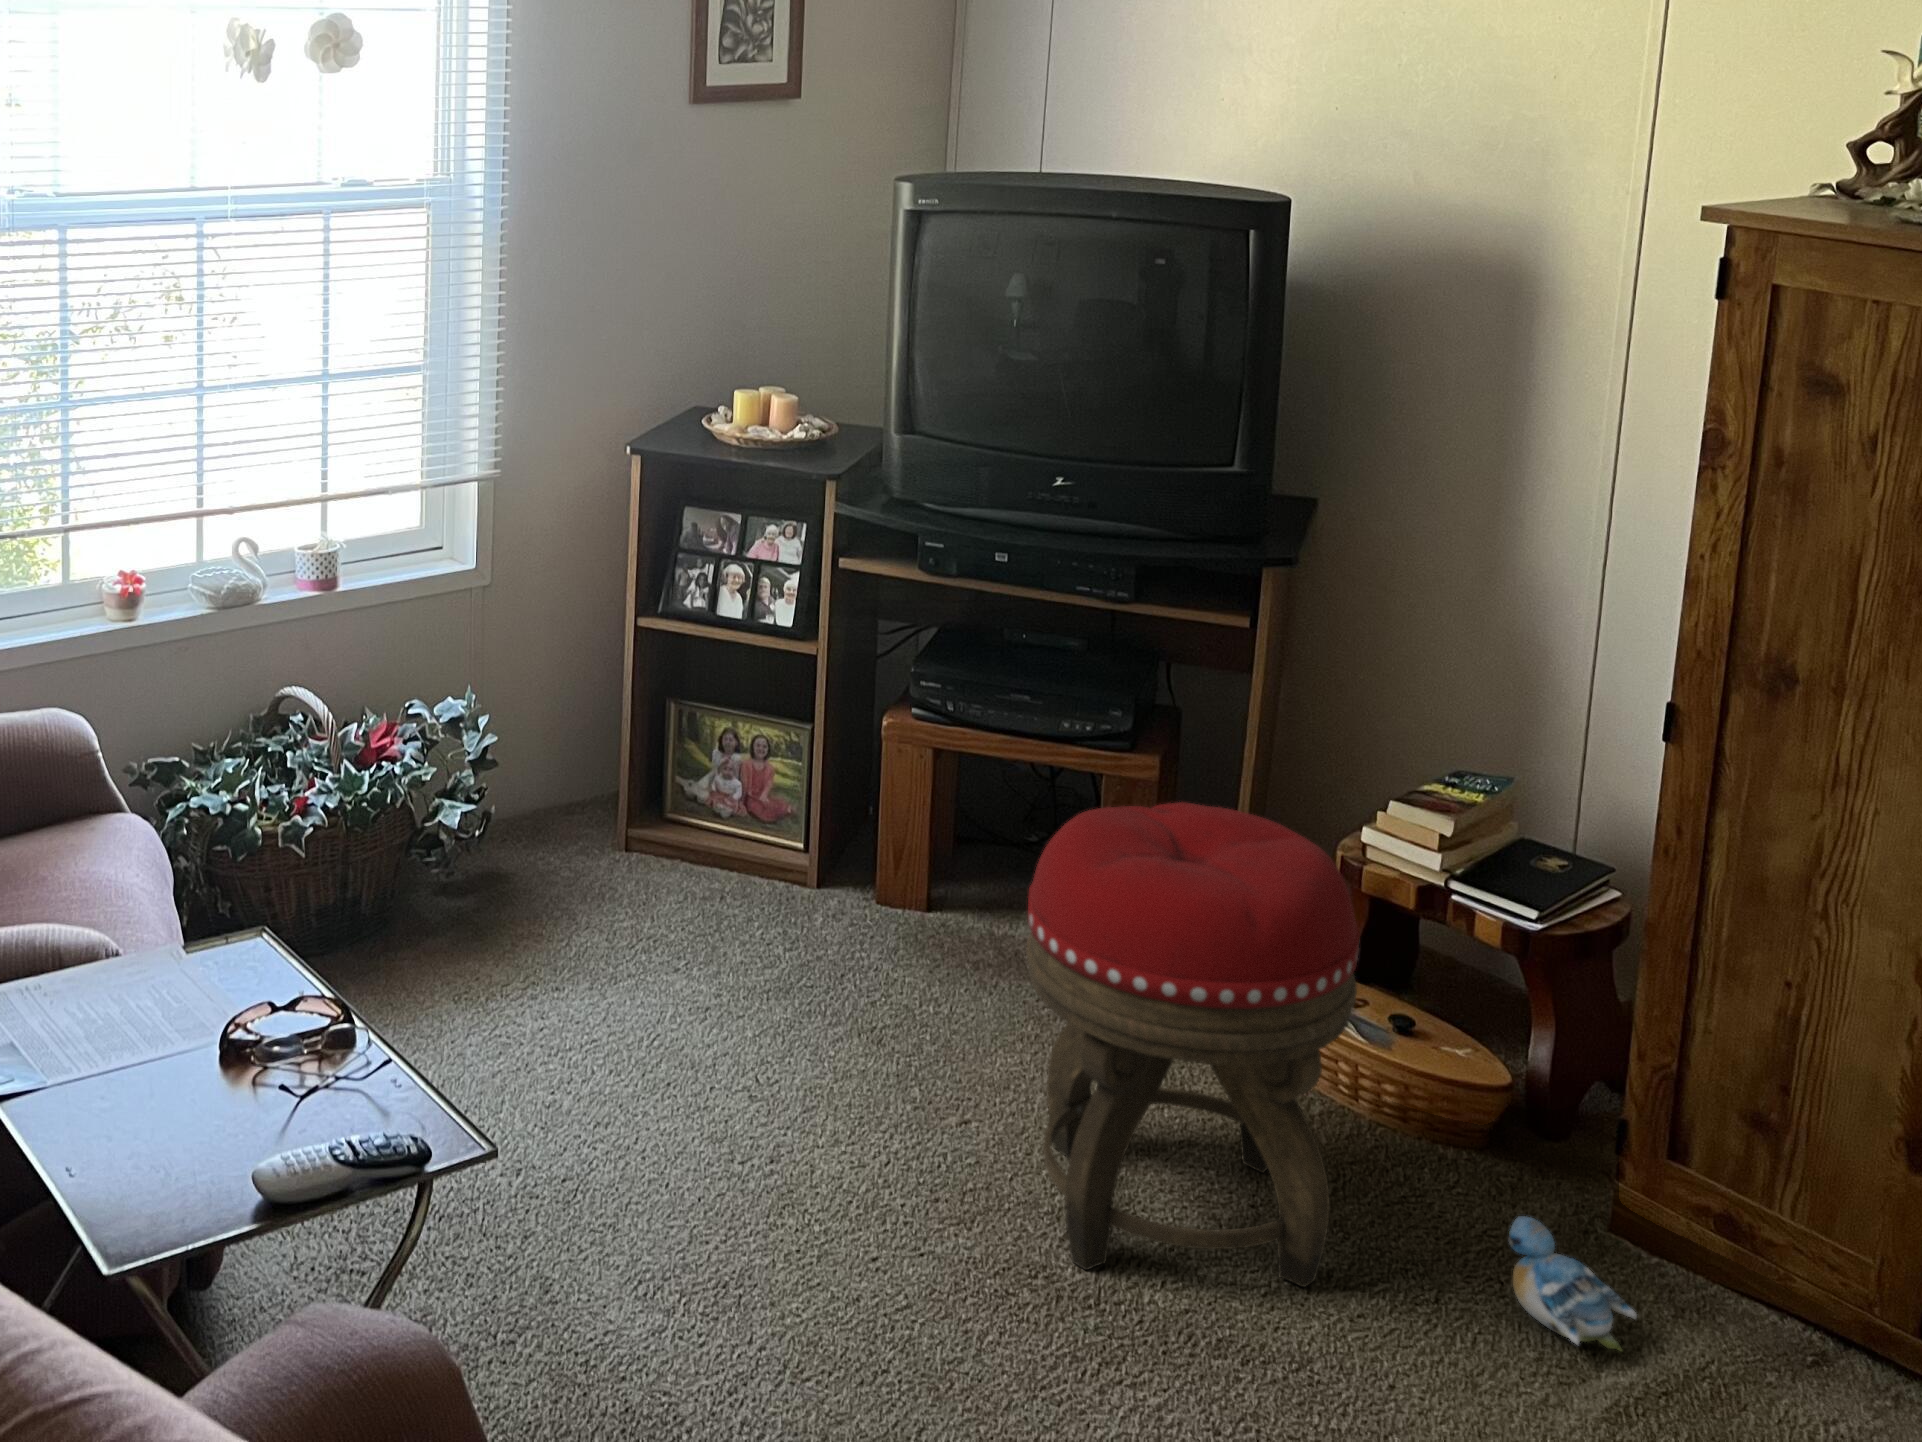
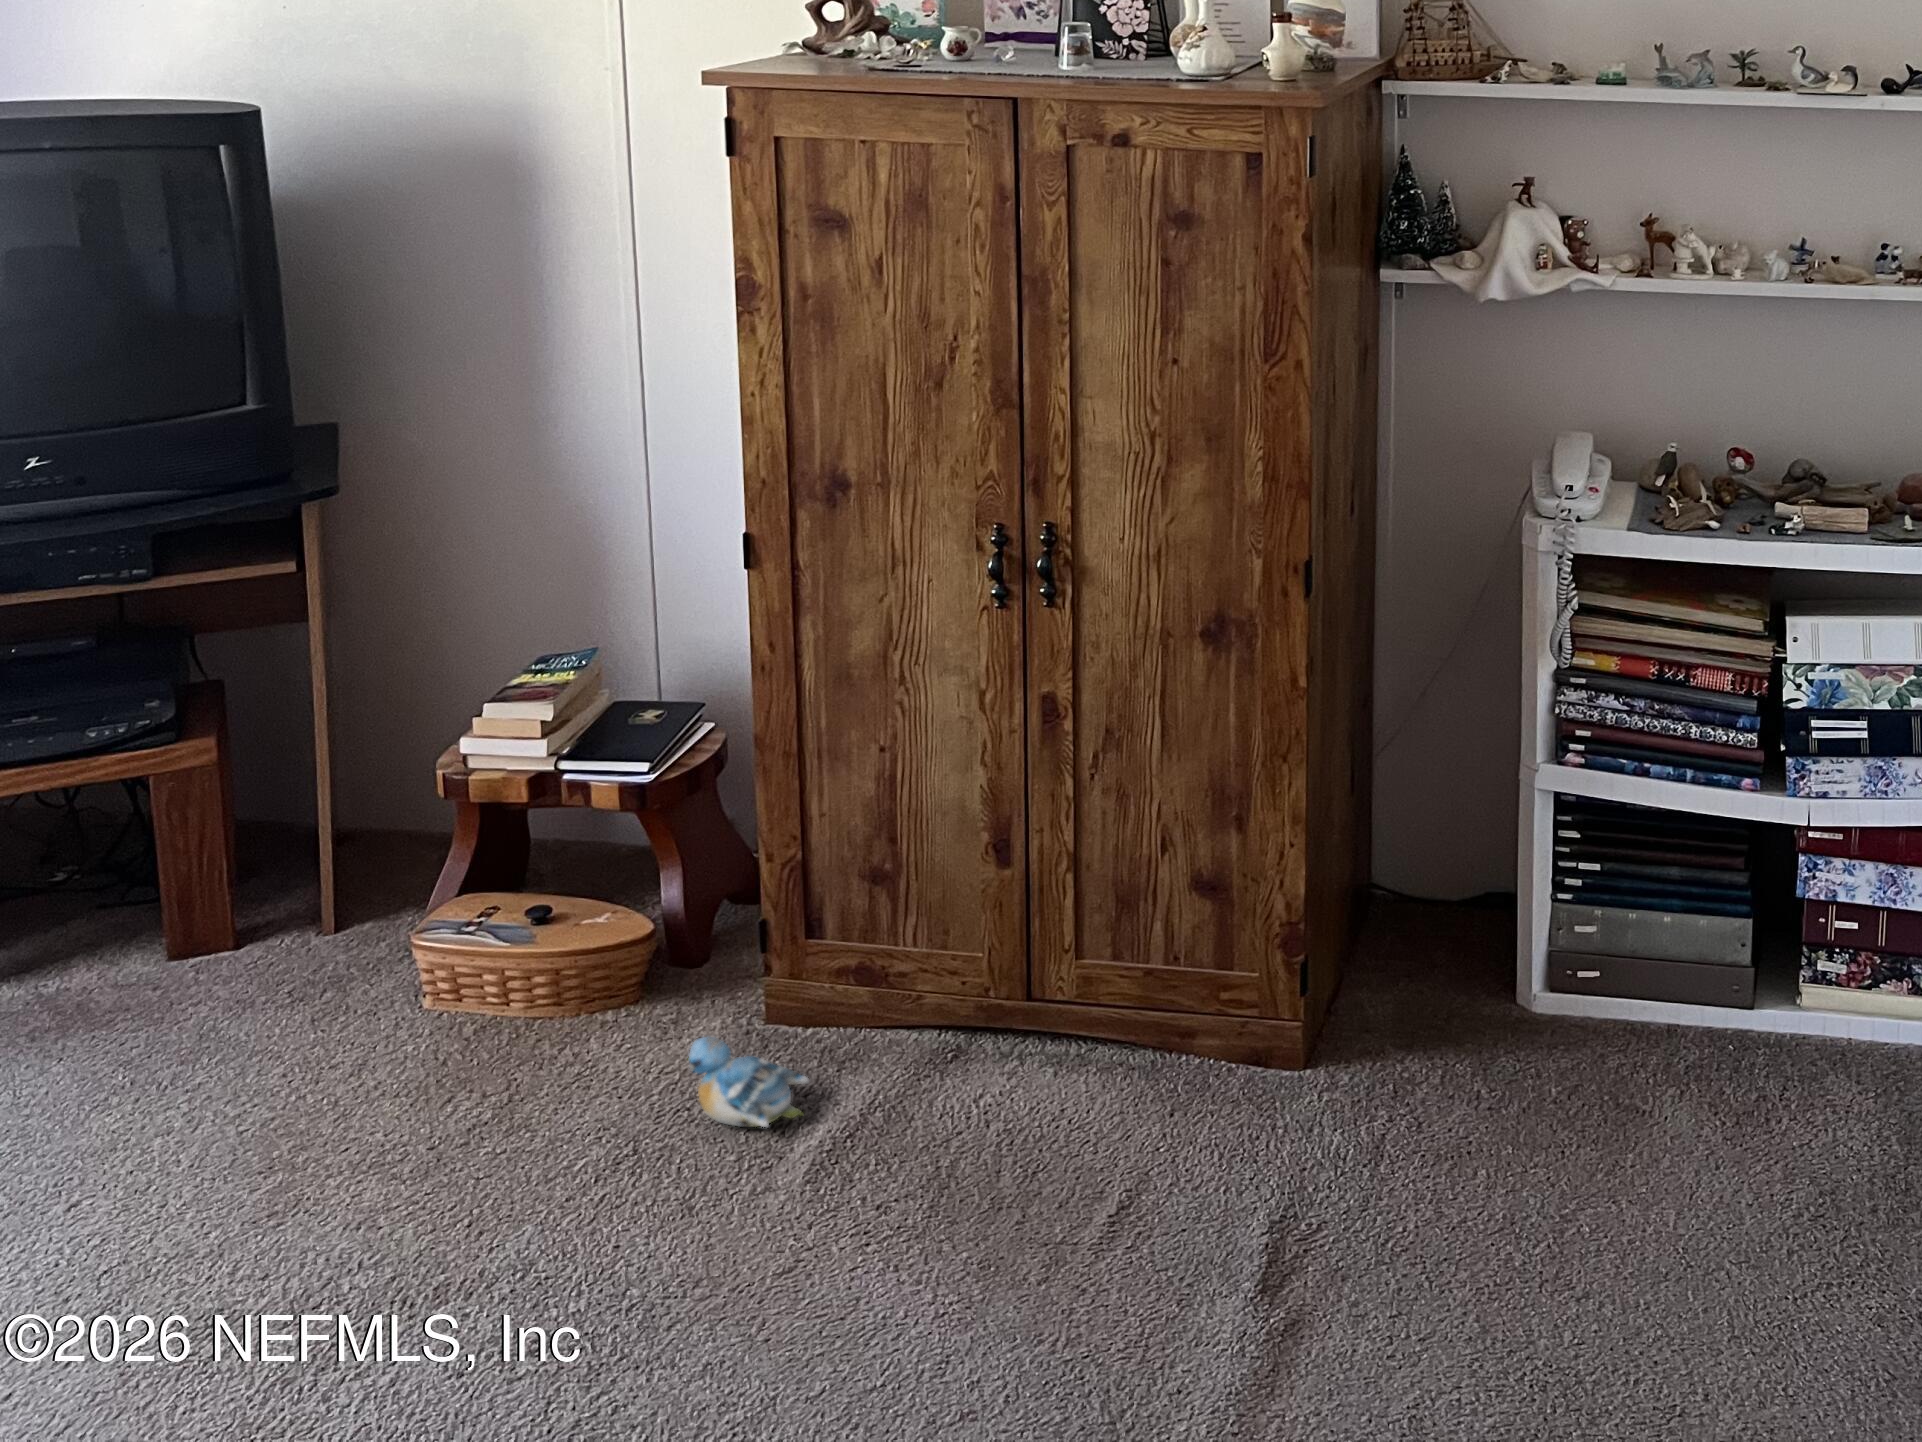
footstool: present [1026,802,1359,1287] -> none [112,758,521,1294]

